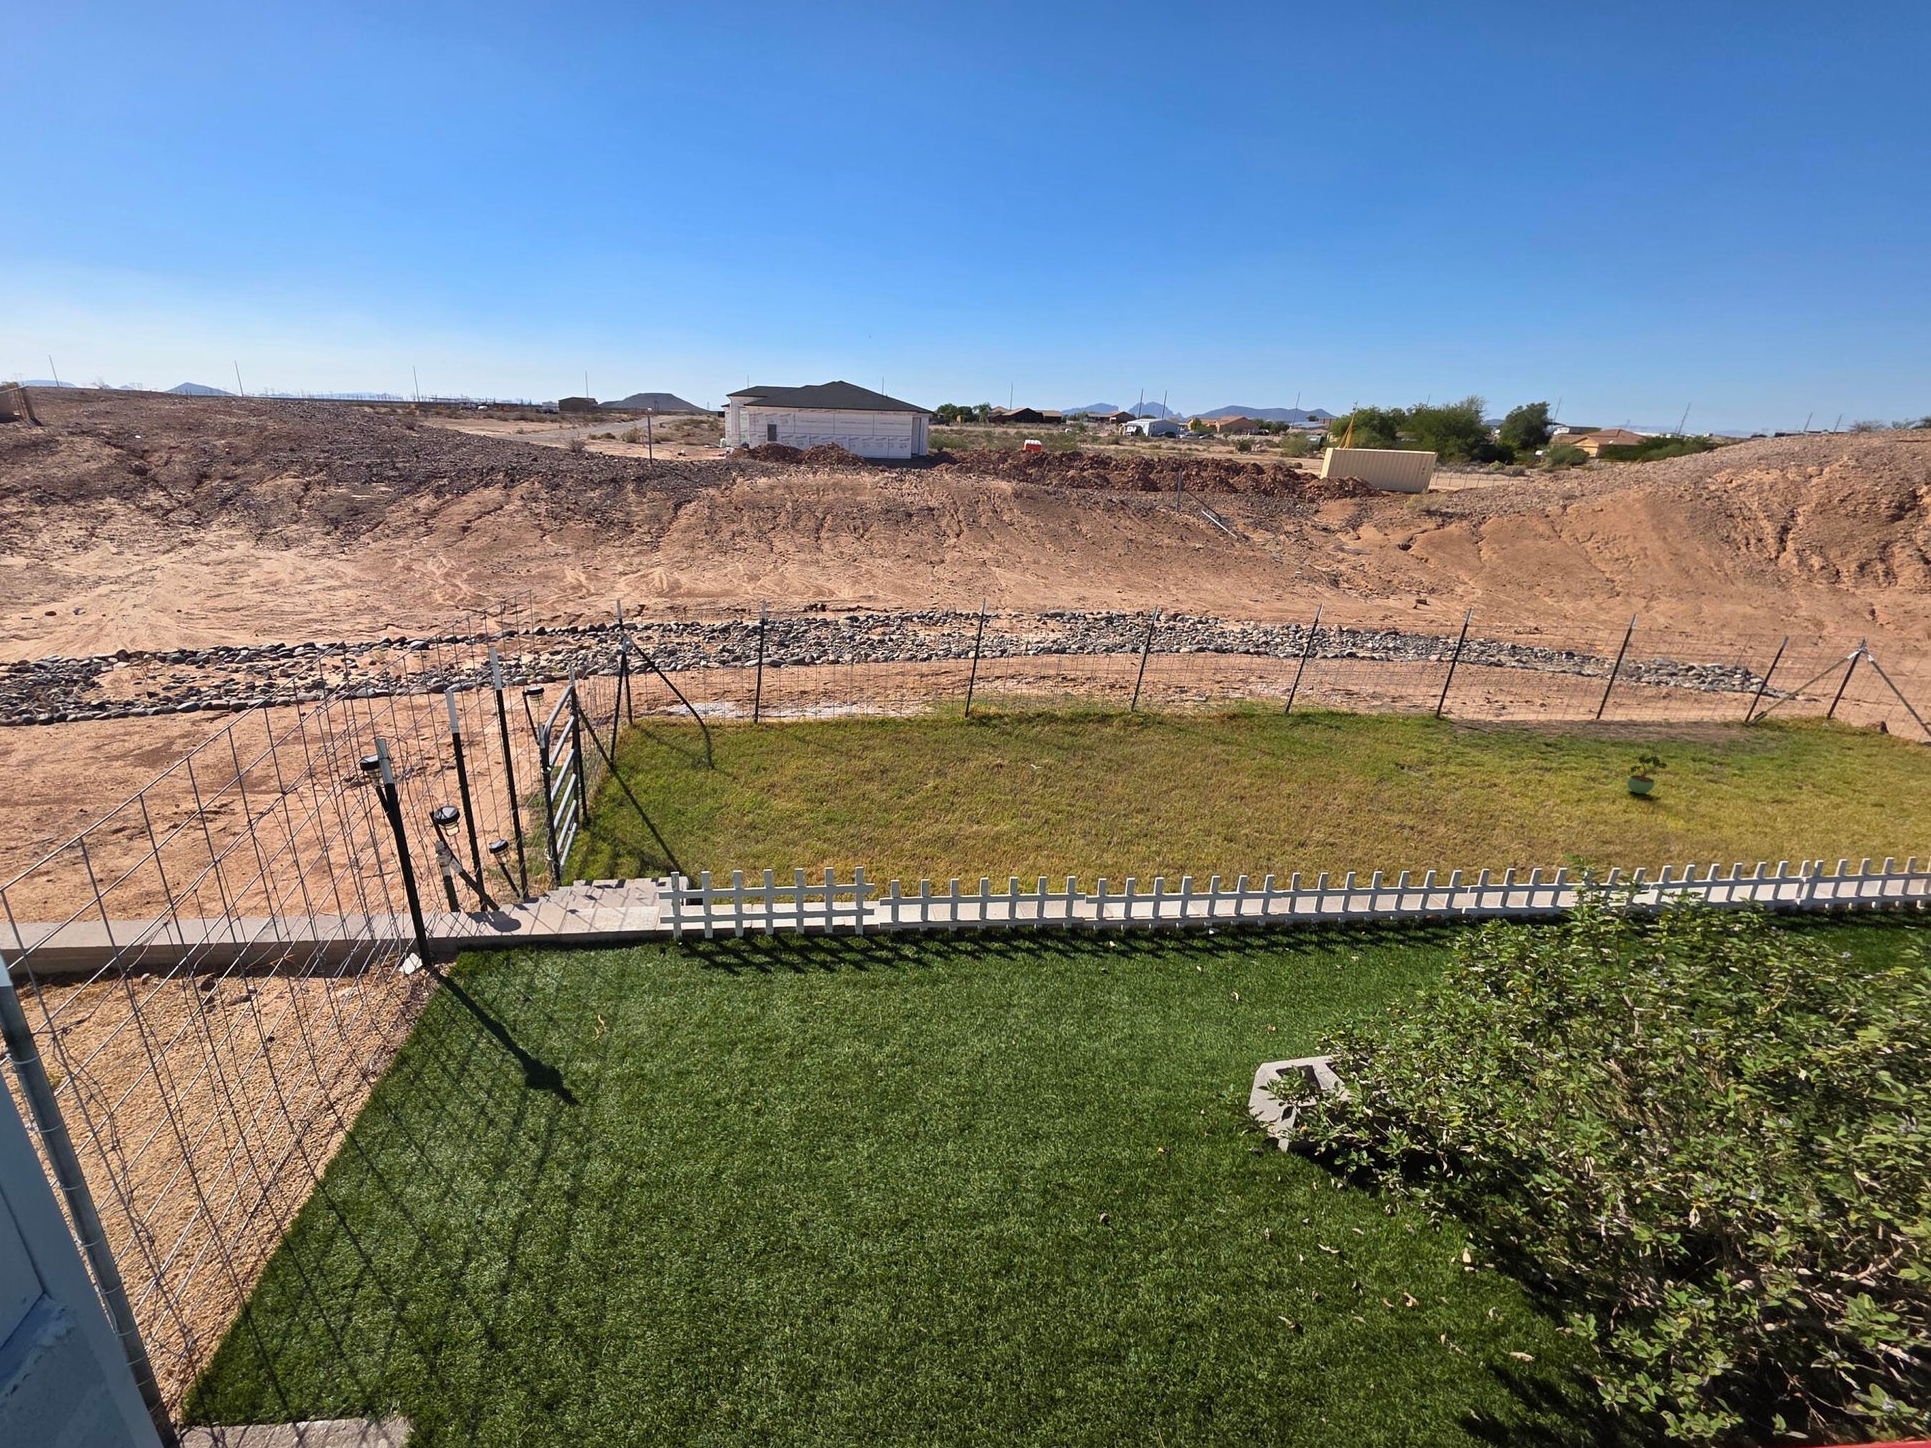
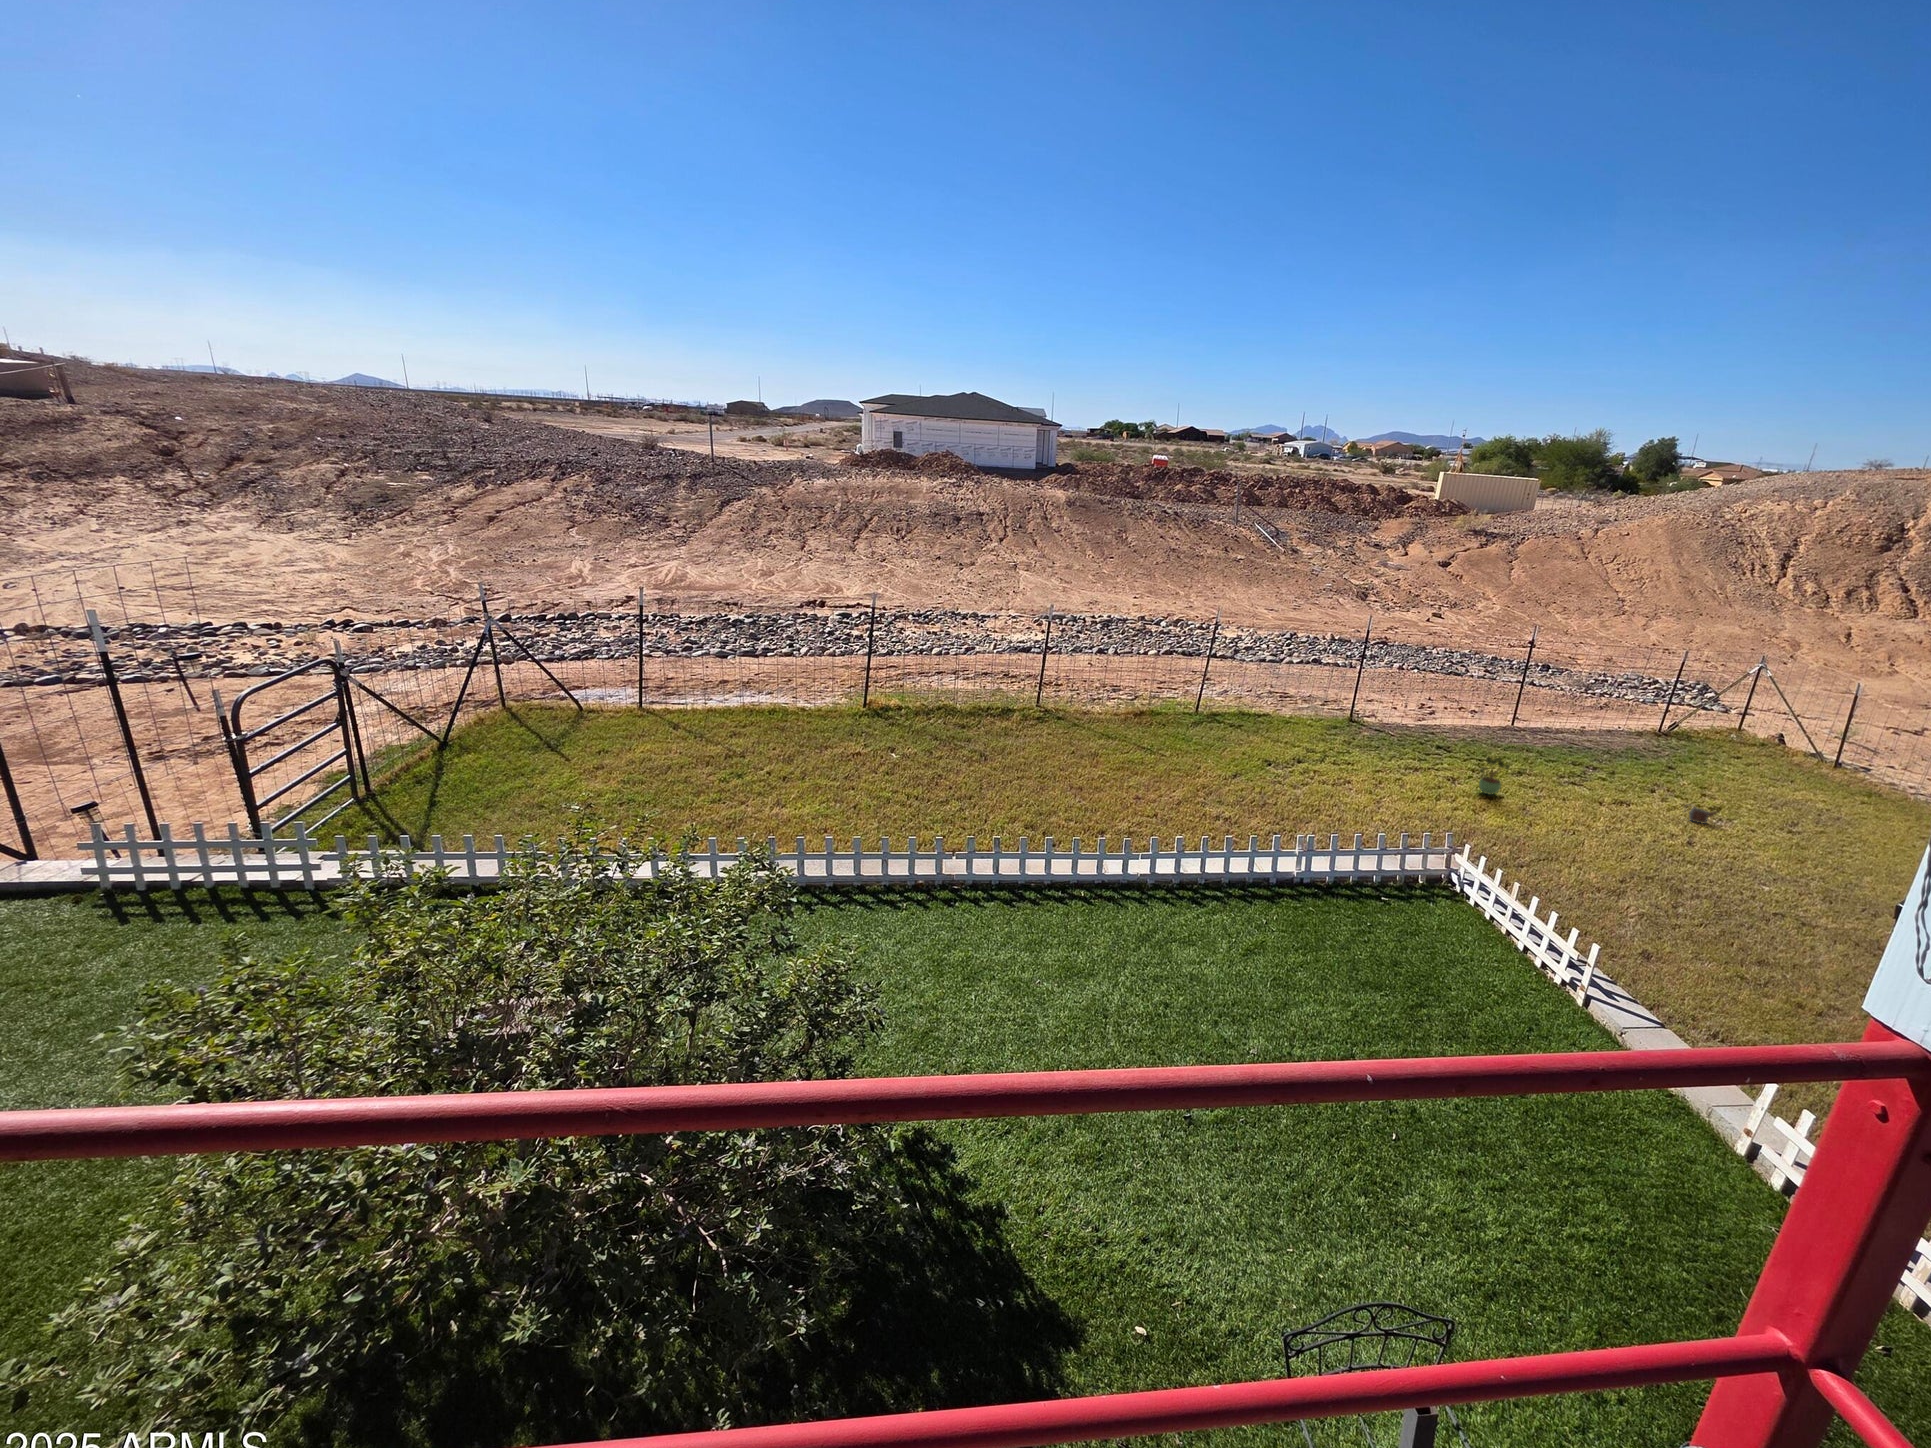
watering can: none [1853,800,1899,820] -> present [1686,805,1720,824]

